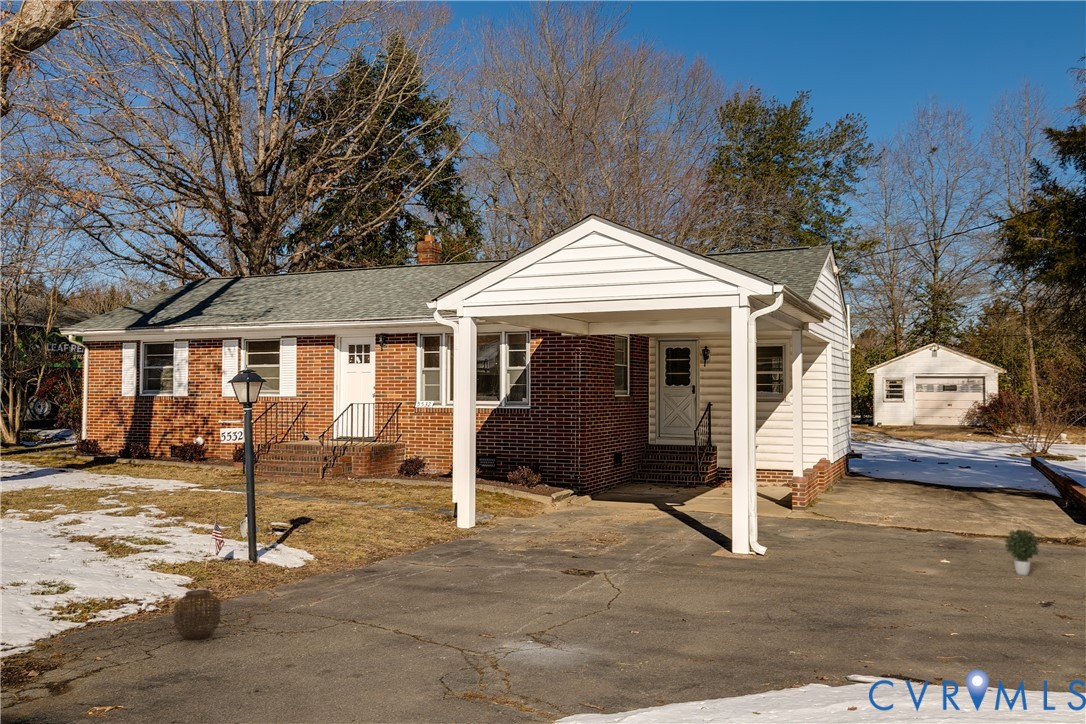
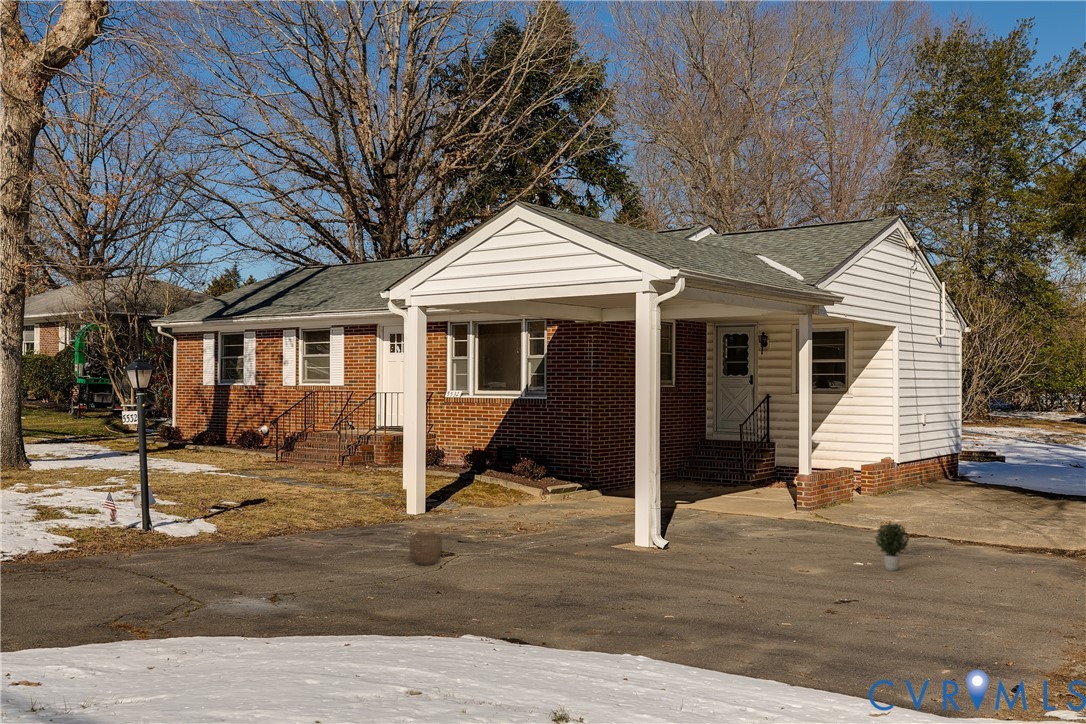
woven basket: present [174,589,221,640] -> present [410,530,442,565]

